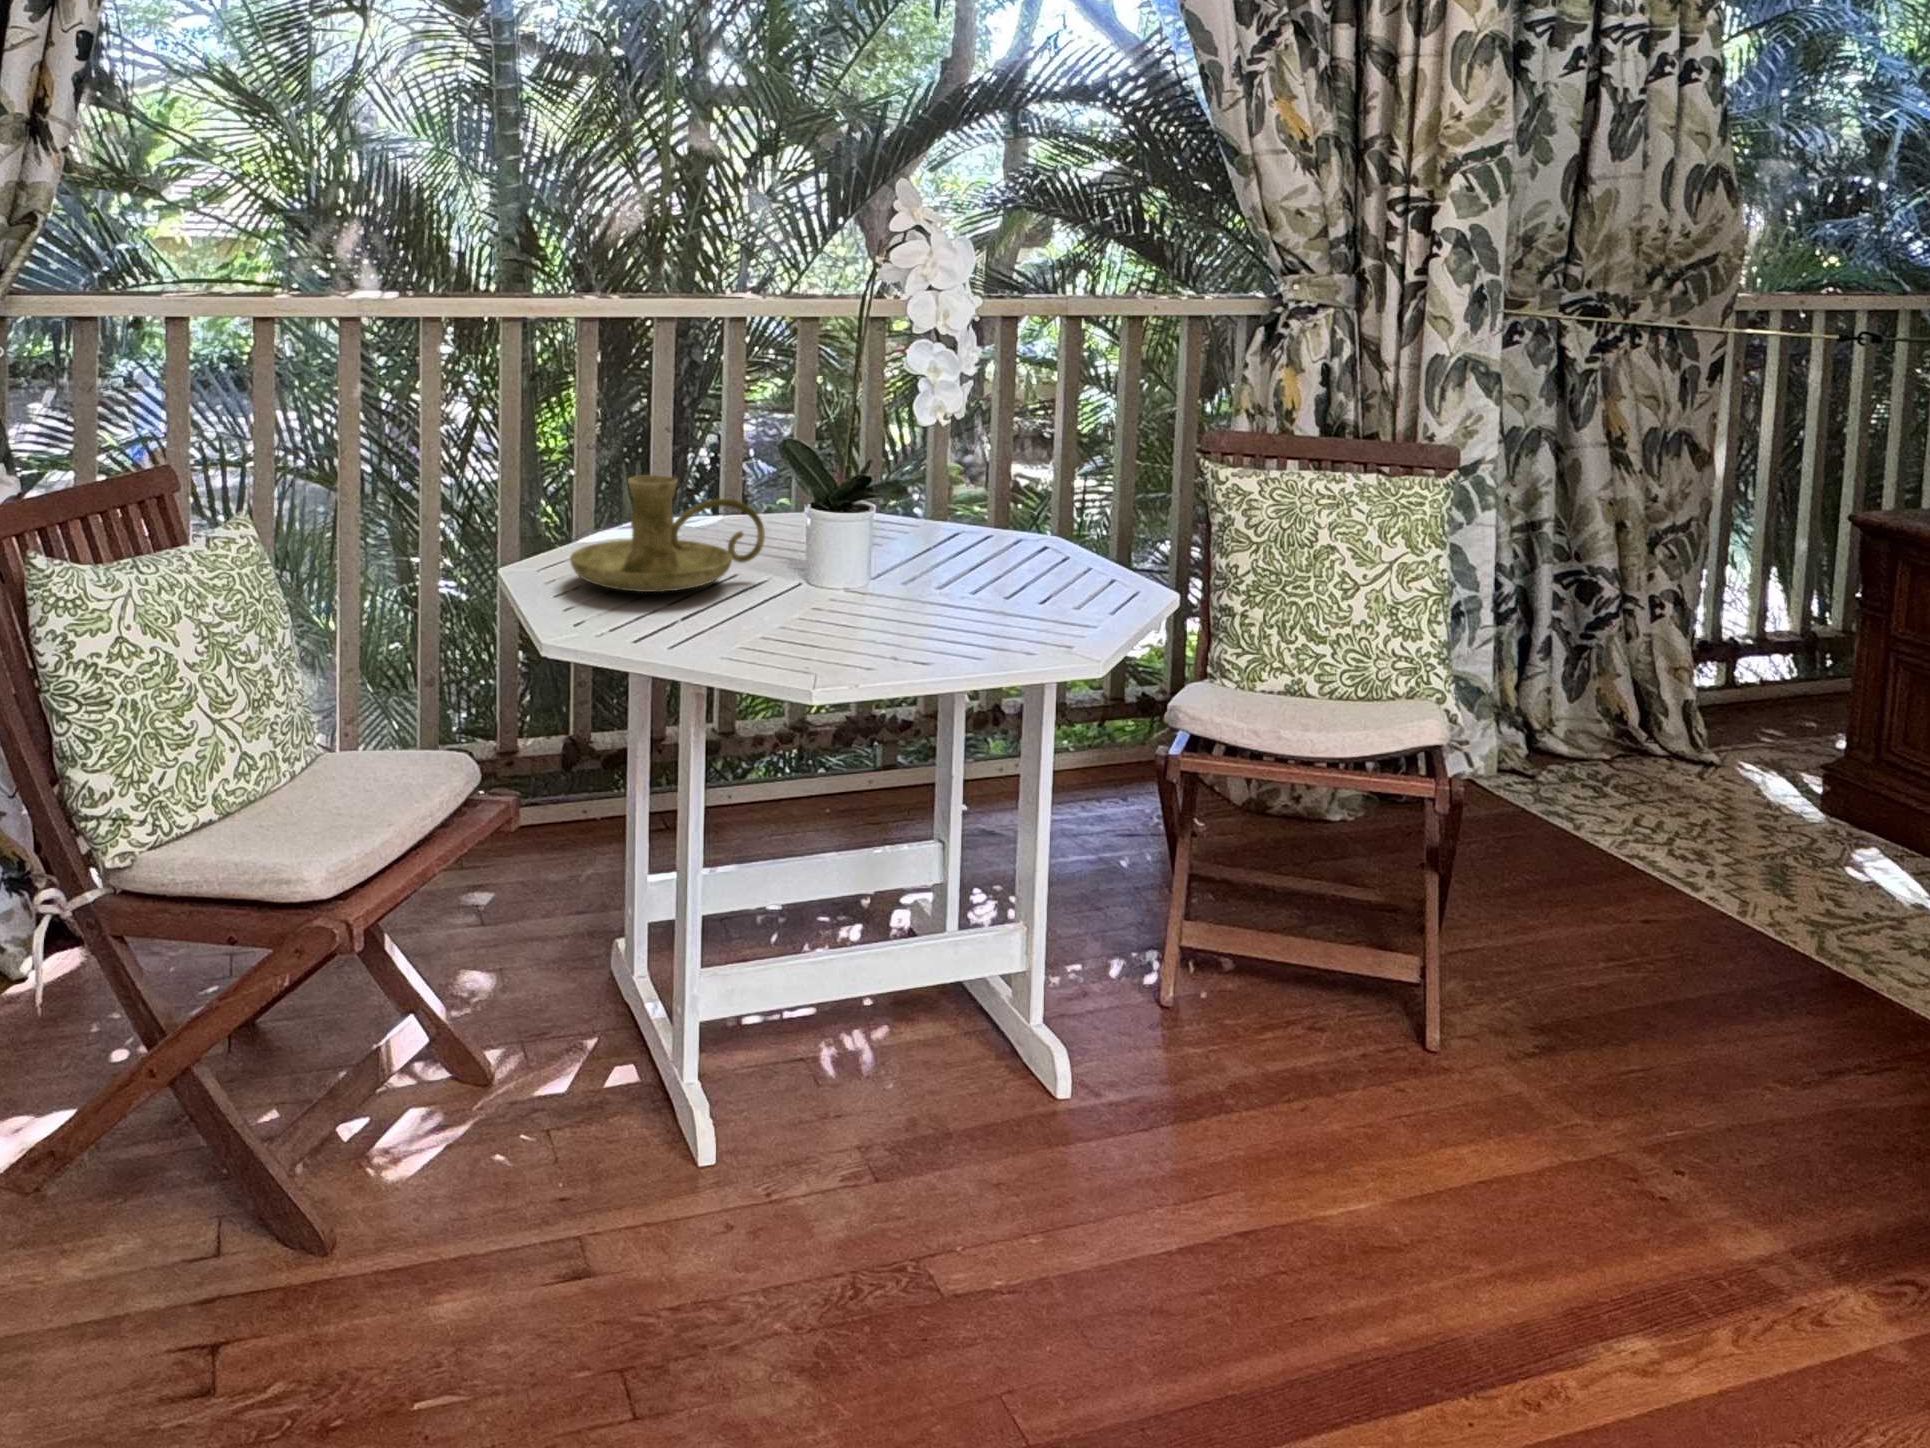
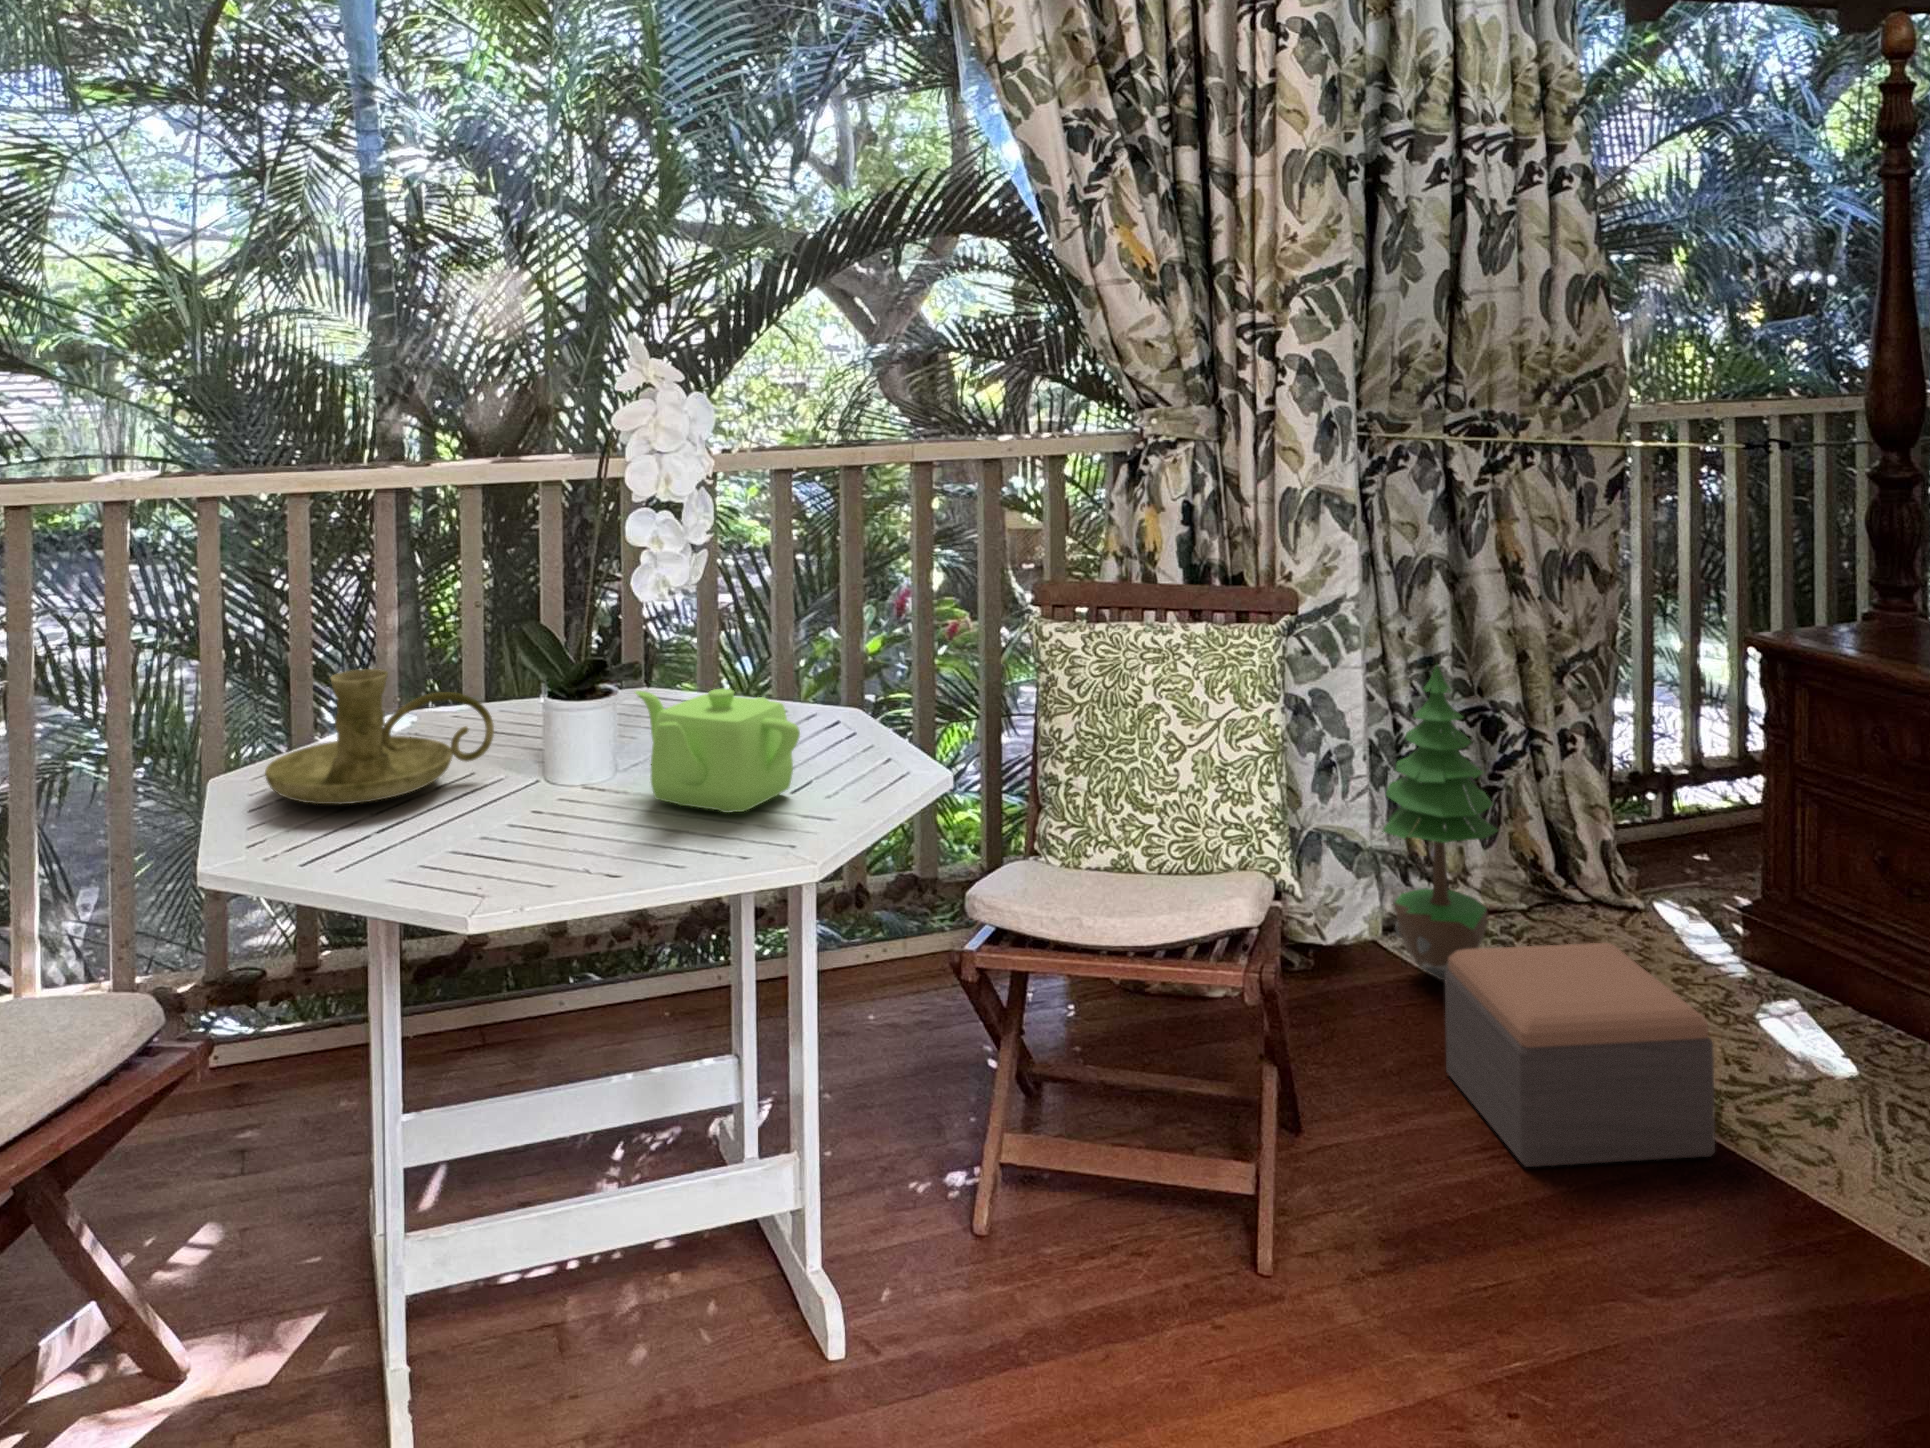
teapot: none [900,505,1065,613] -> present [635,689,800,813]
potted tree: none [1500,529,1614,824] -> present [1382,665,1498,980]
footstool: none [1568,787,1835,975] -> present [1445,943,1715,1167]

